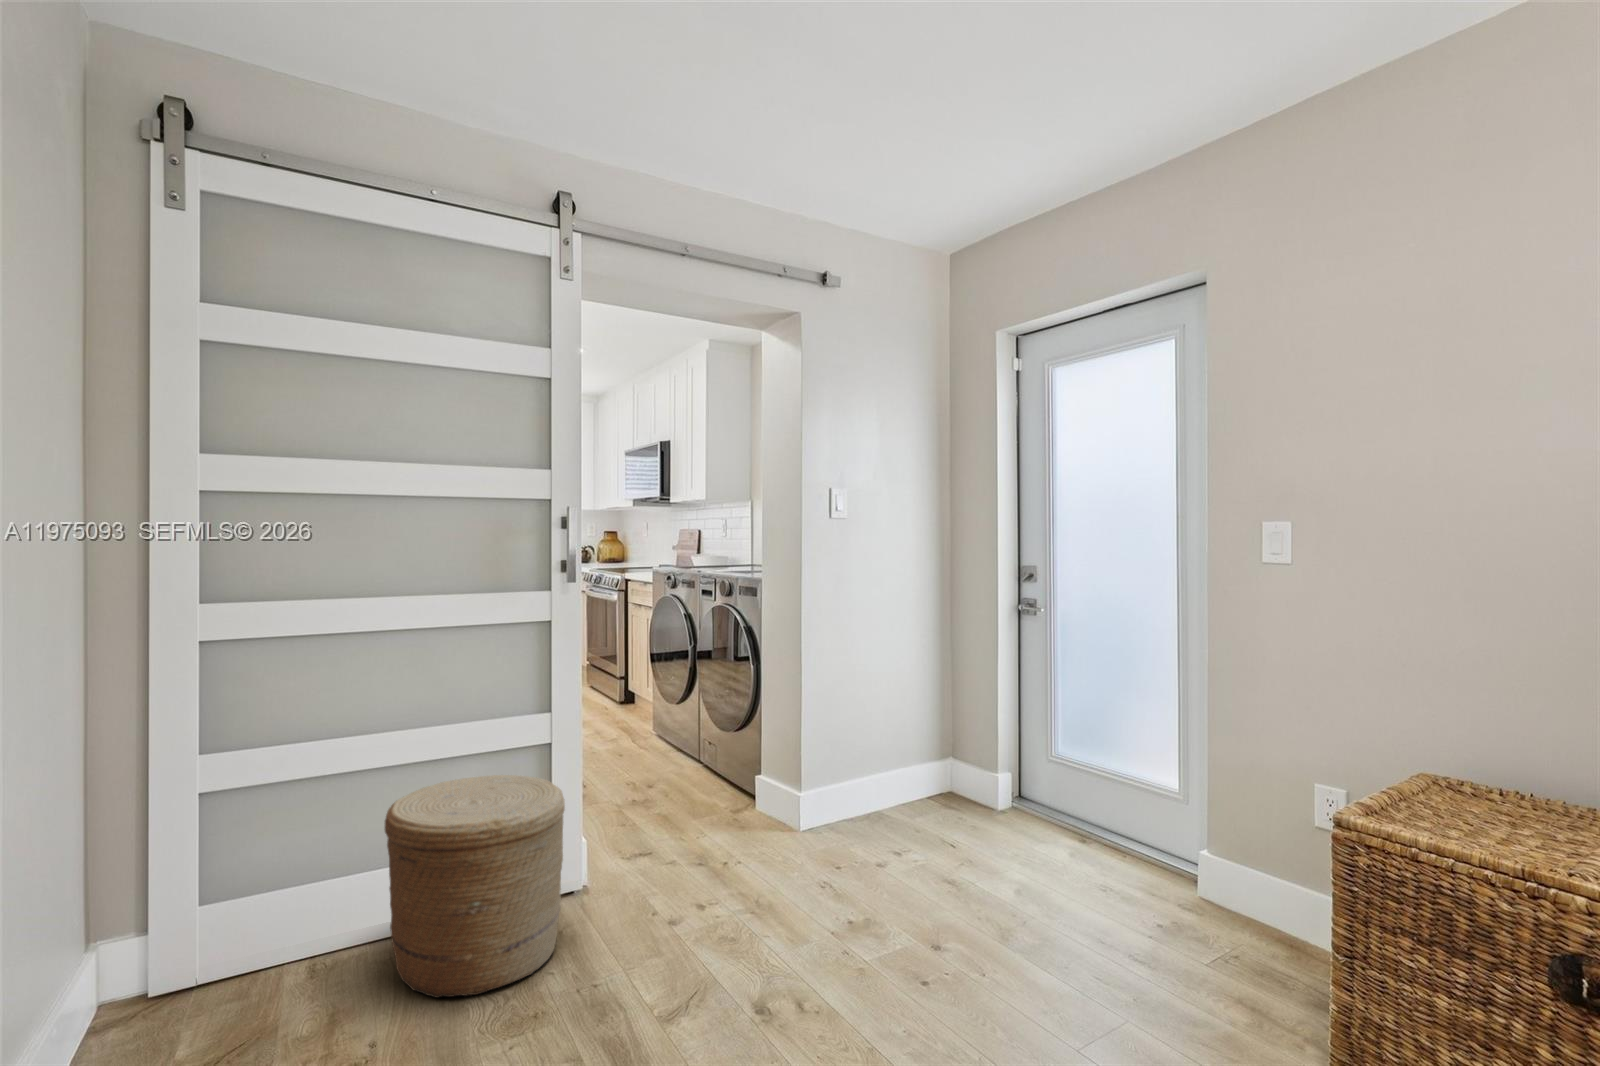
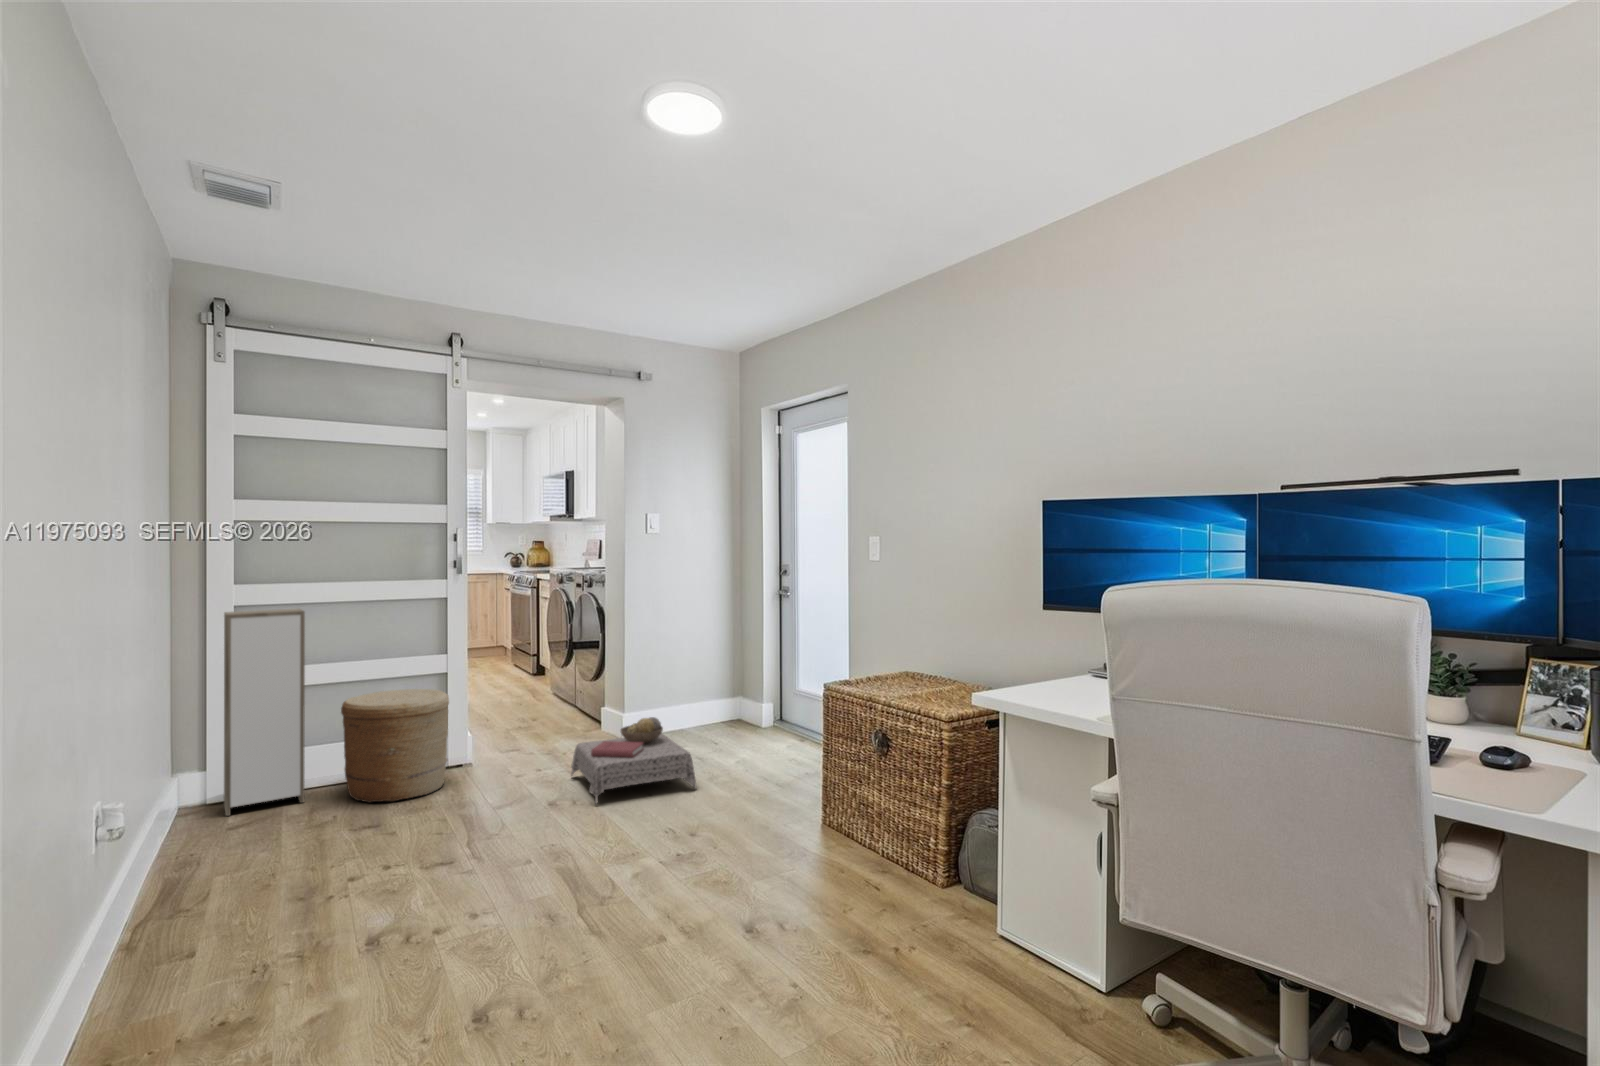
storage cabinet: none [177,644,321,1035] -> present [224,608,305,816]
ottoman: none [765,827,1000,1017] -> present [571,717,696,804]

